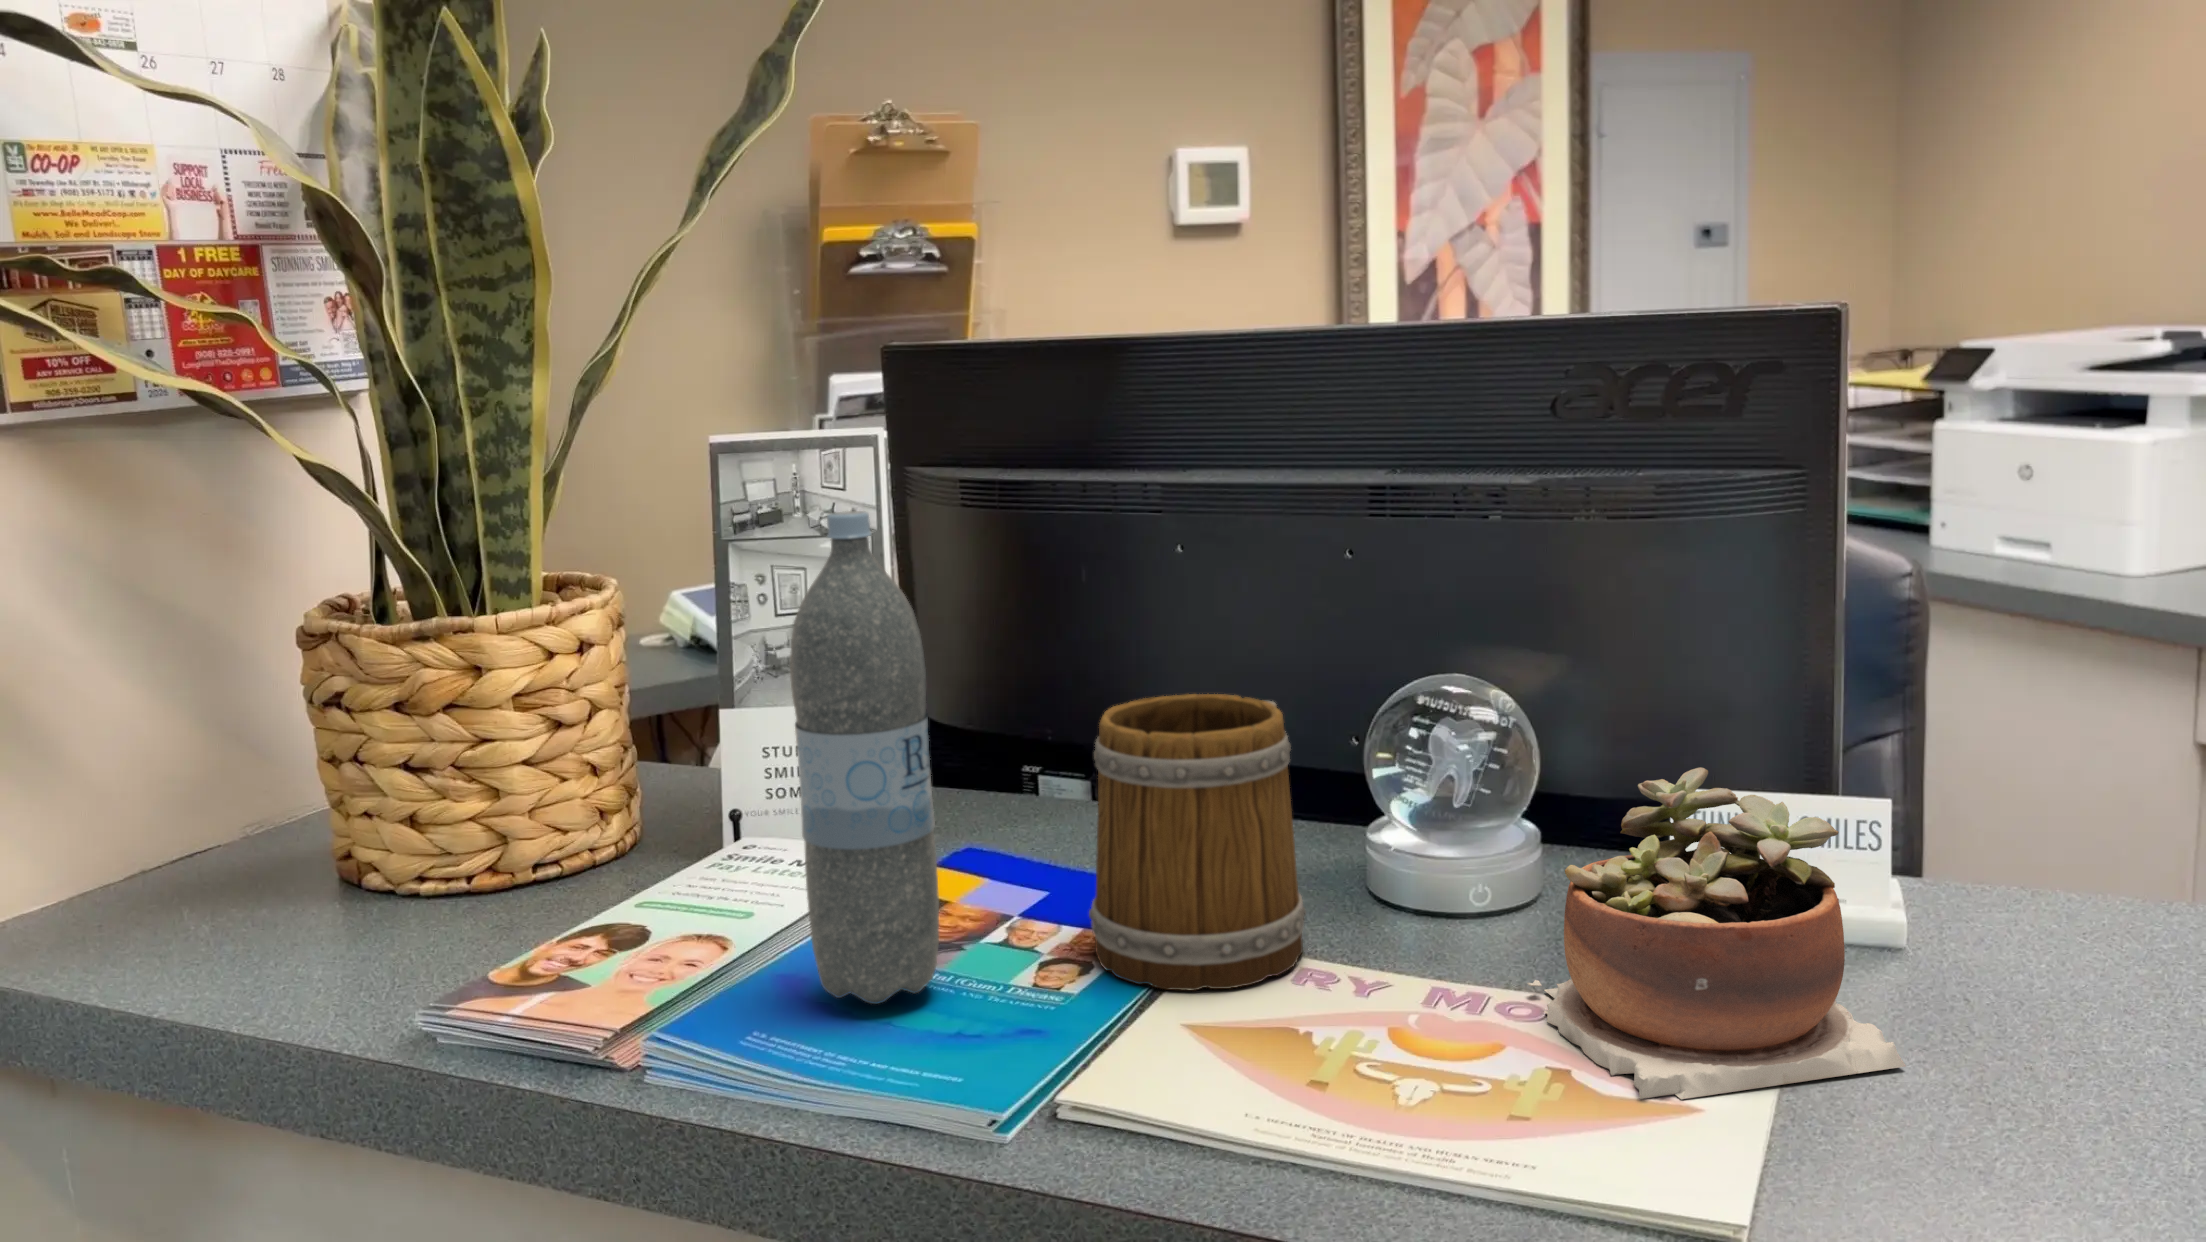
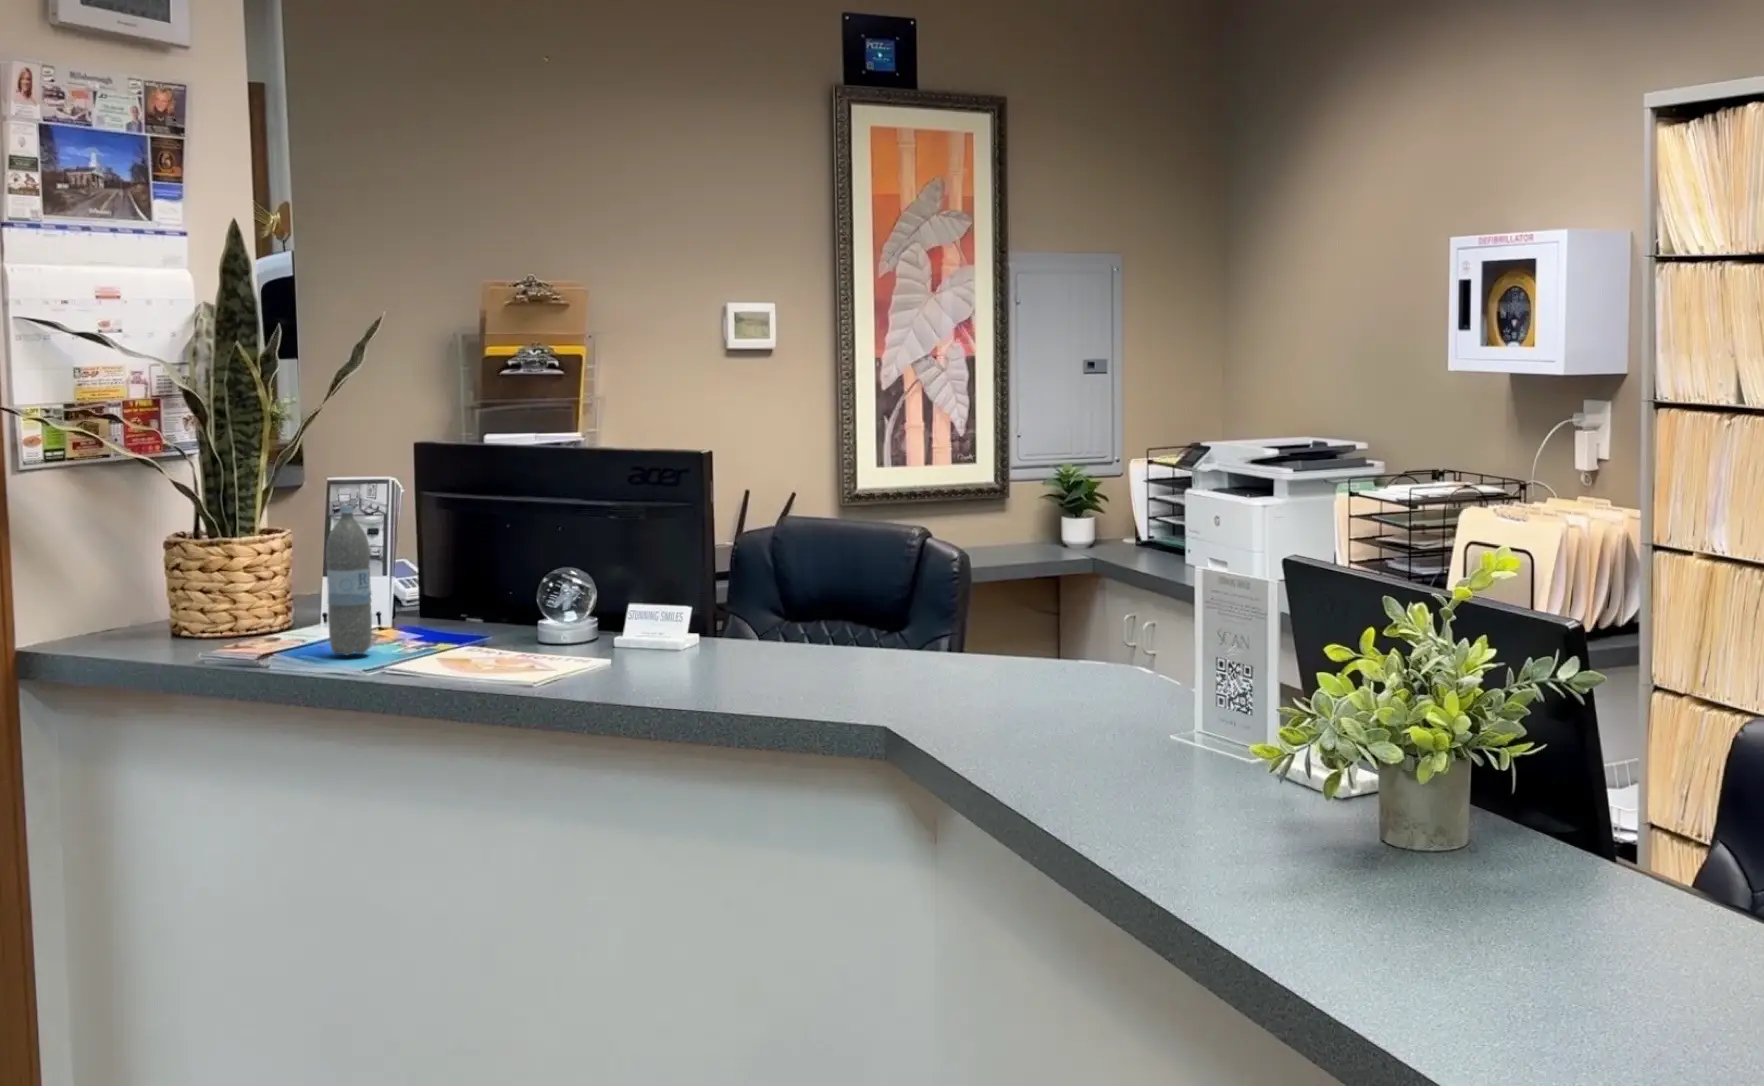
mug: present [1089,694,1306,991] -> none [425,570,504,657]
succulent plant: present [1527,767,1906,1099] -> none [547,592,634,675]

